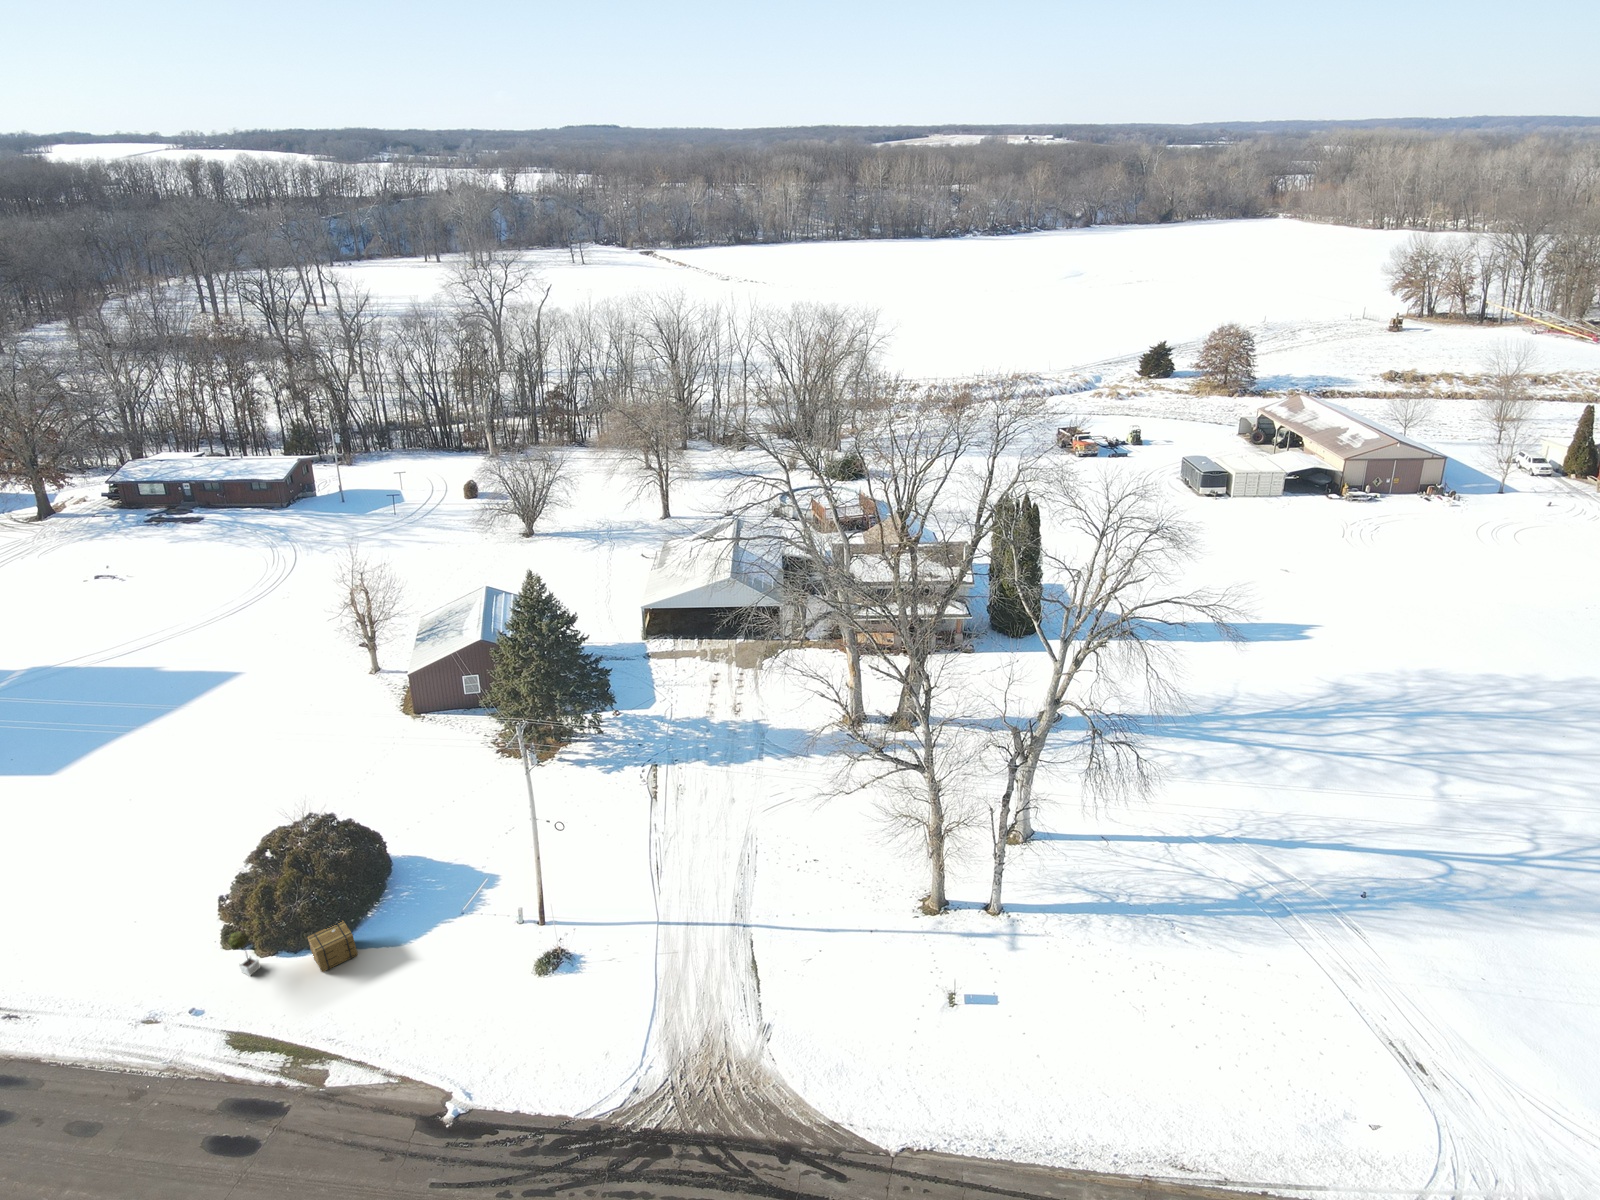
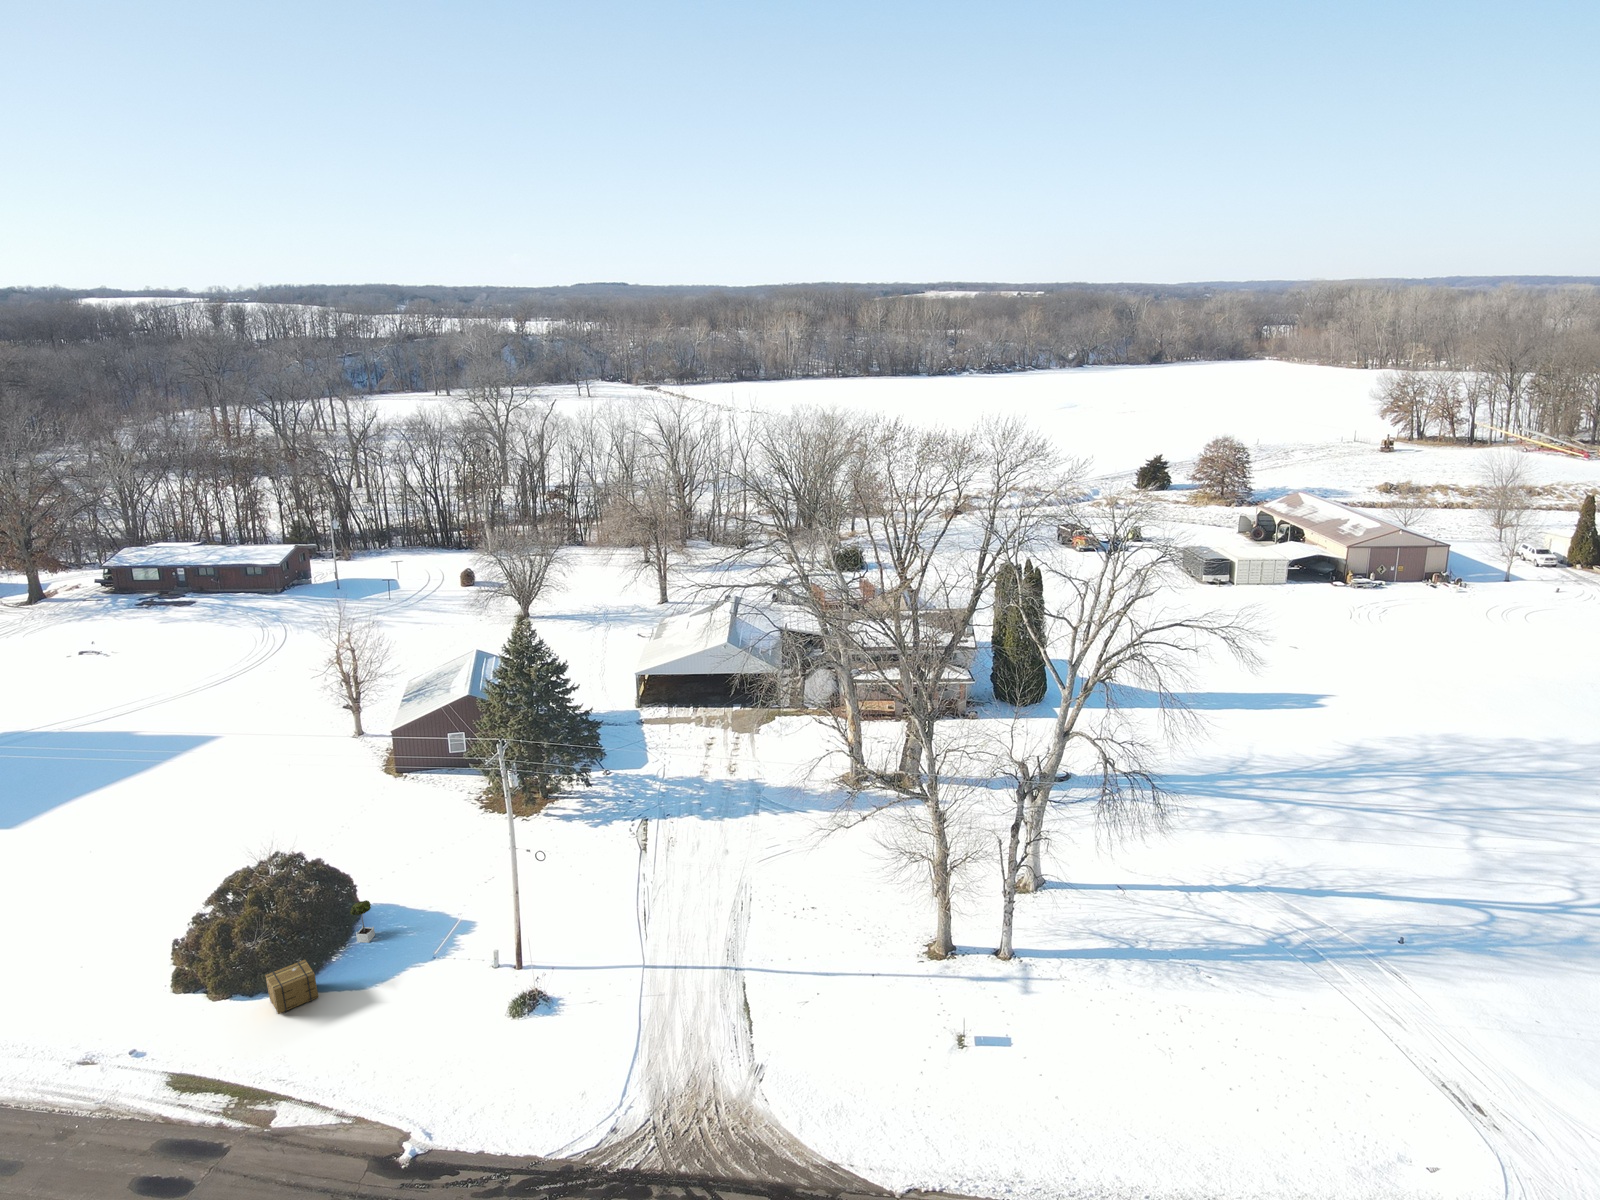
potted tree: present [229,932,260,976] -> present [350,900,375,943]

